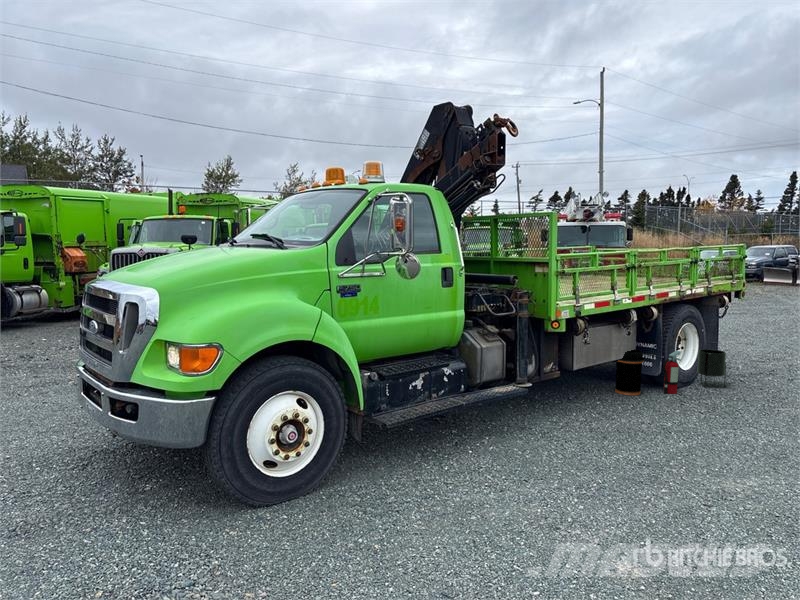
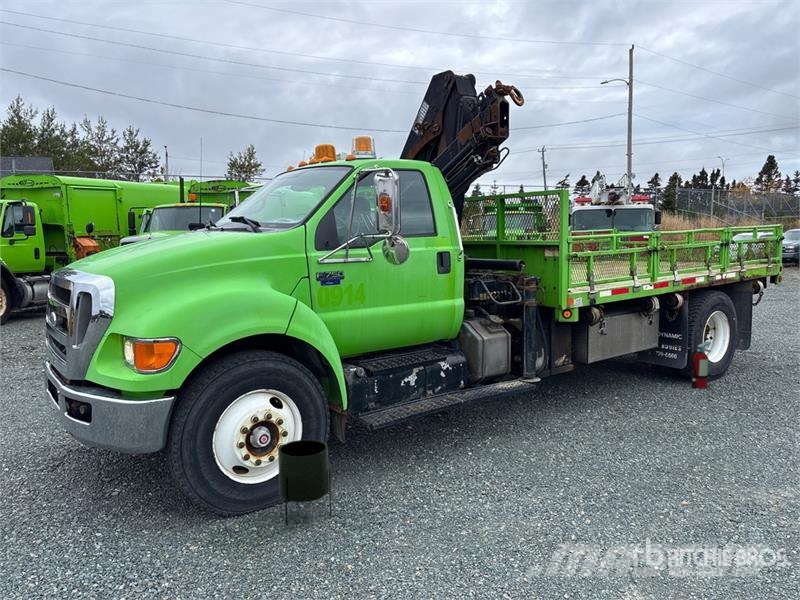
trash can: present [615,349,644,395] -> none [637,339,670,390]
planter: present [697,349,726,386] -> present [278,440,331,526]

